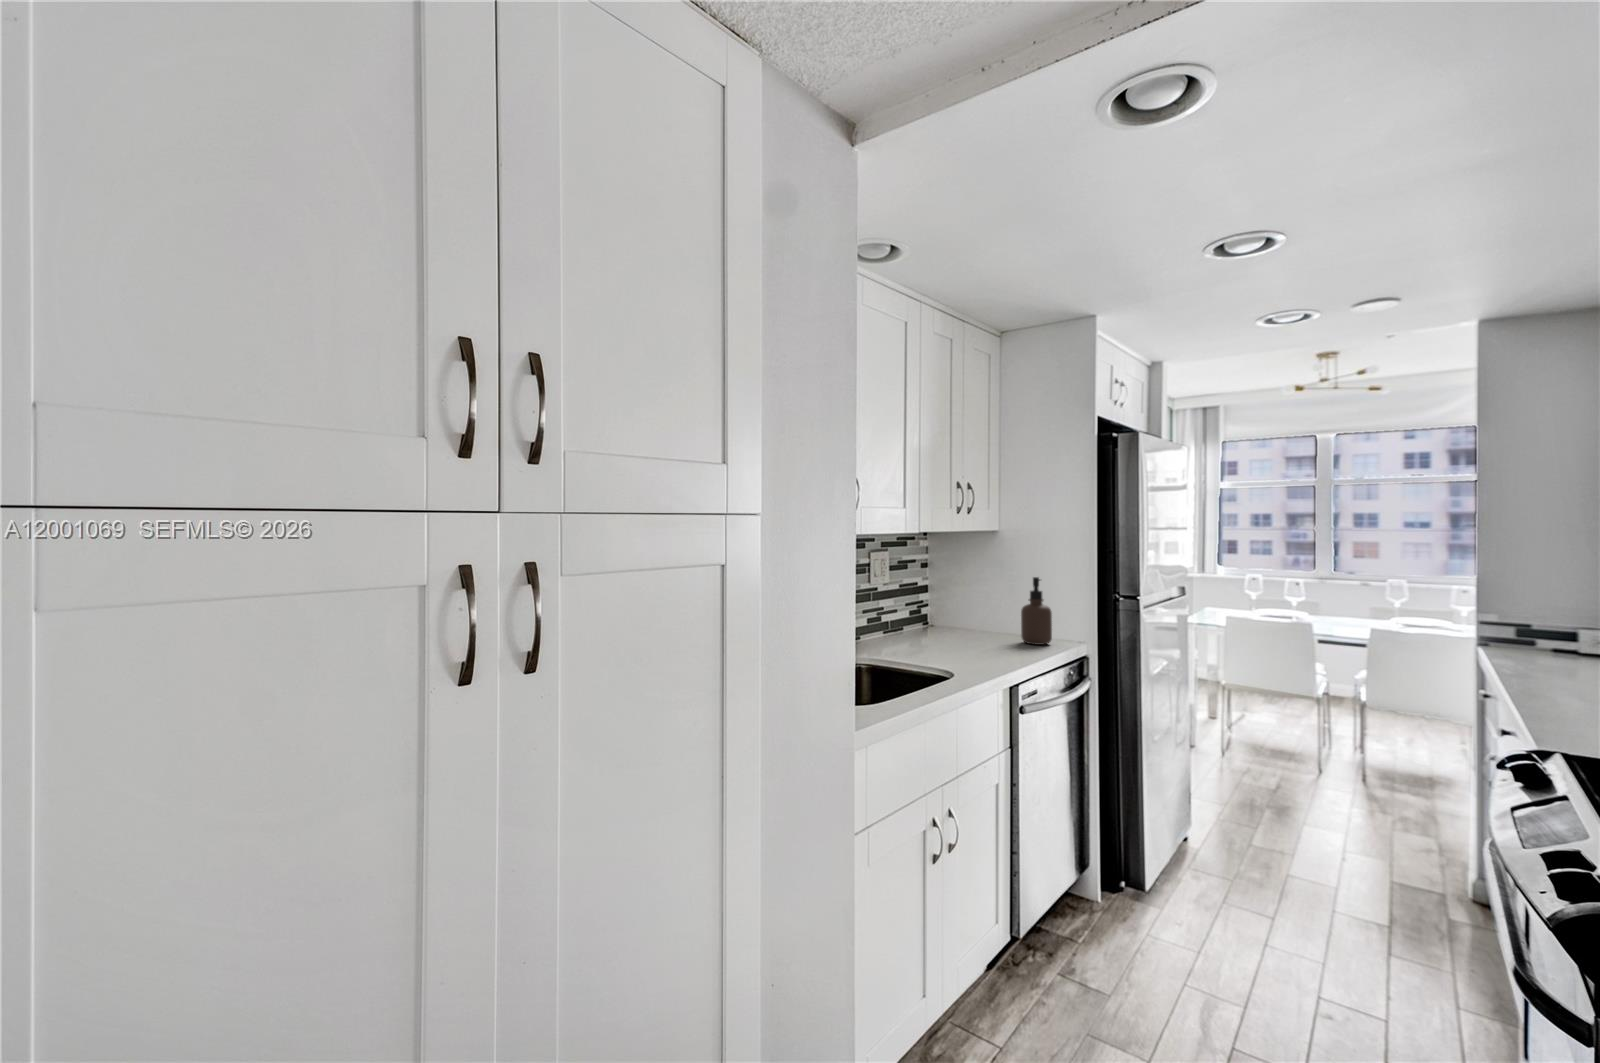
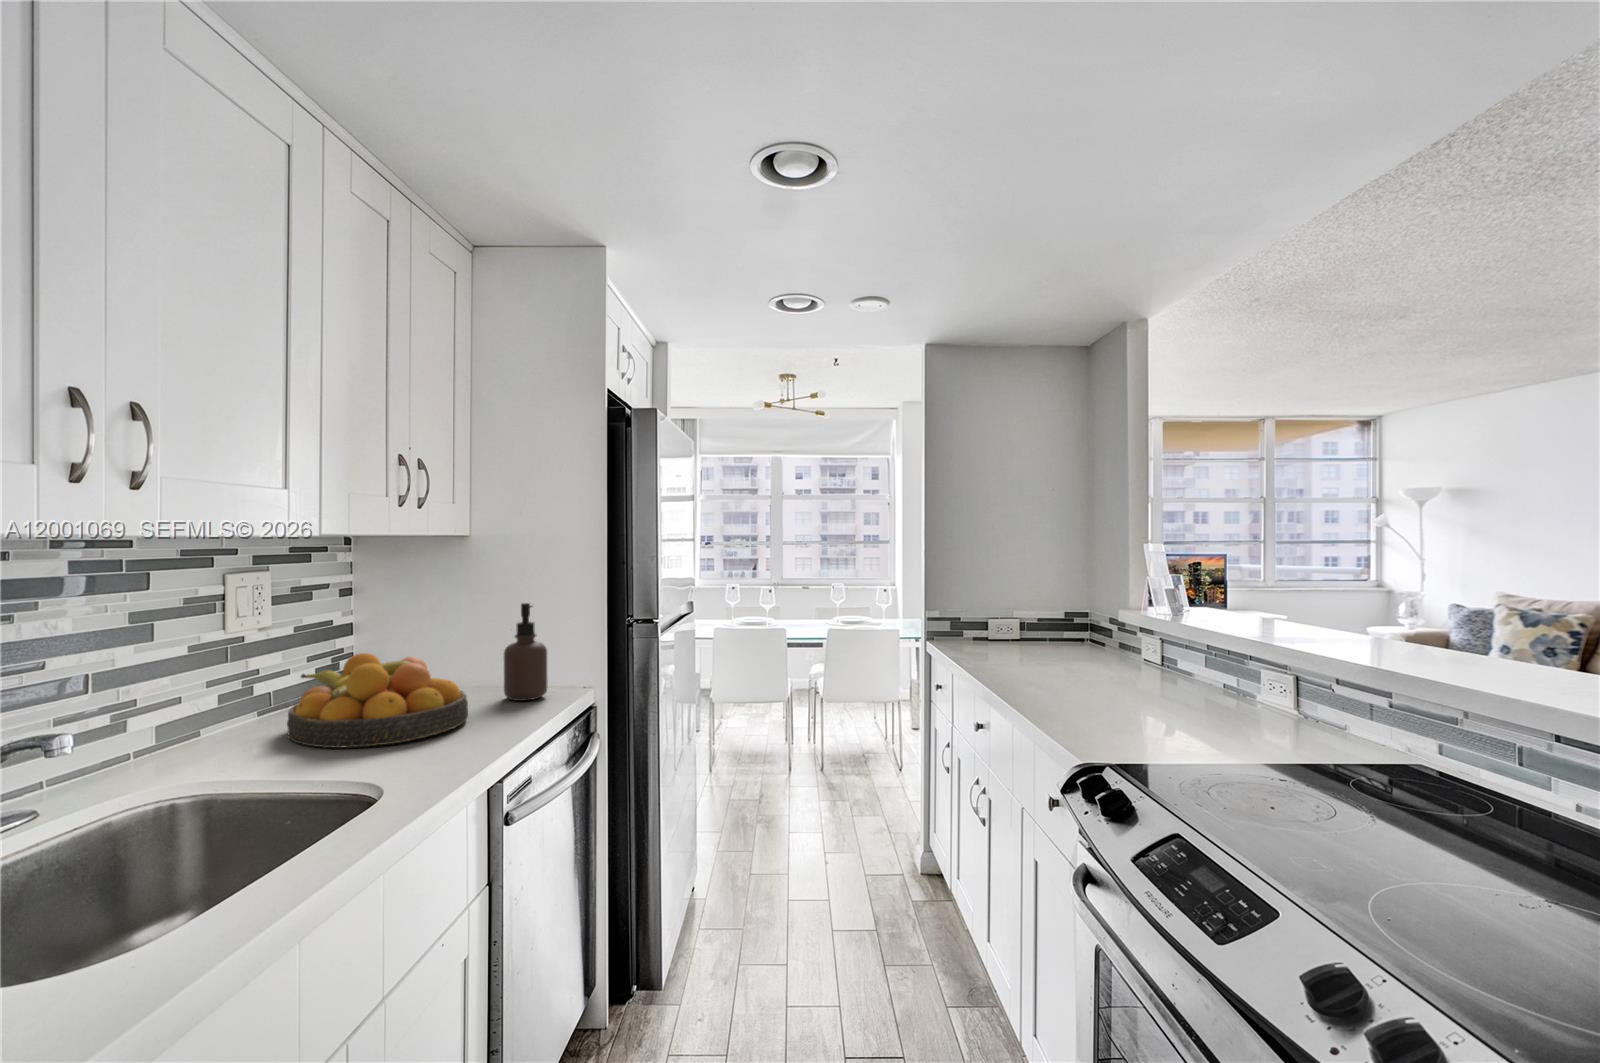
fruit bowl: none [898,601,998,654] -> present [287,653,468,748]

